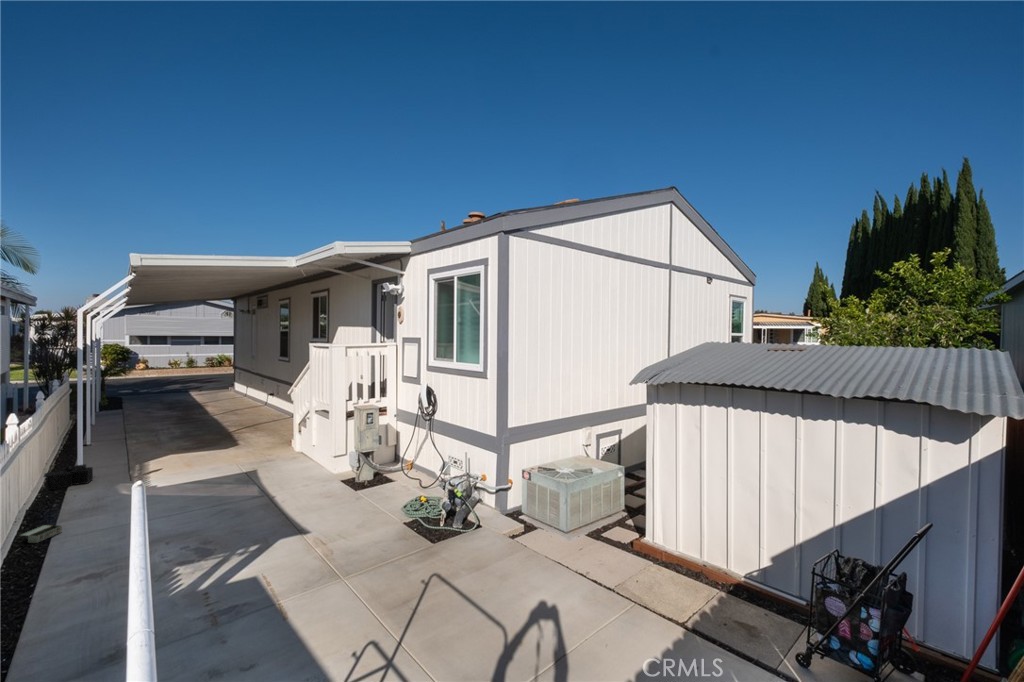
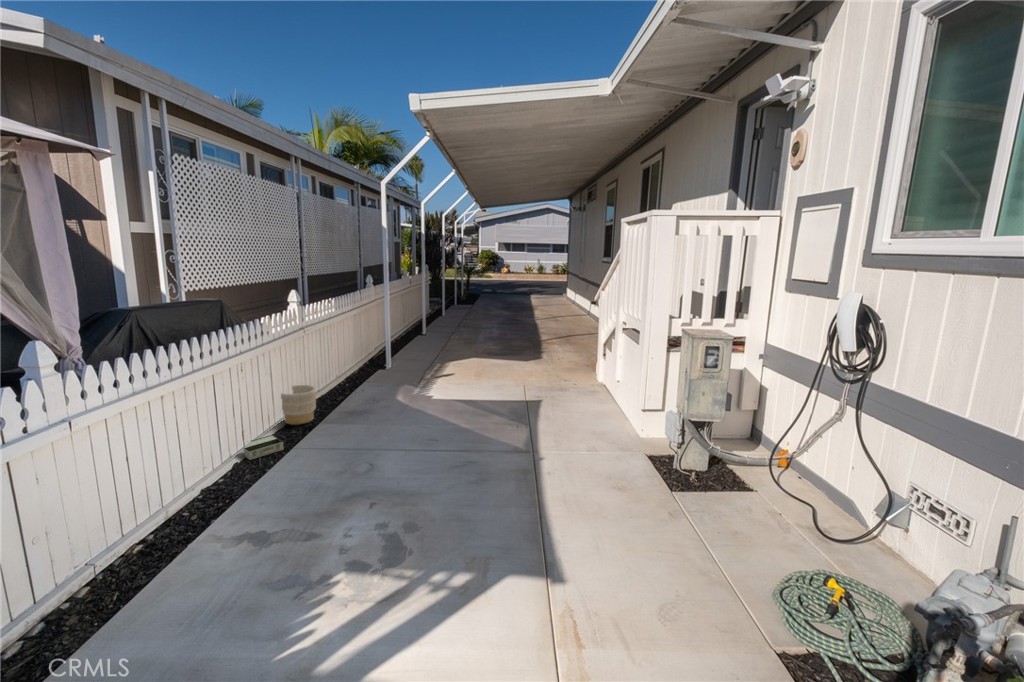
storage bin: present [44,464,93,490] -> none [331,359,382,384]
planter: none [29,486,67,521] -> present [281,385,316,425]

